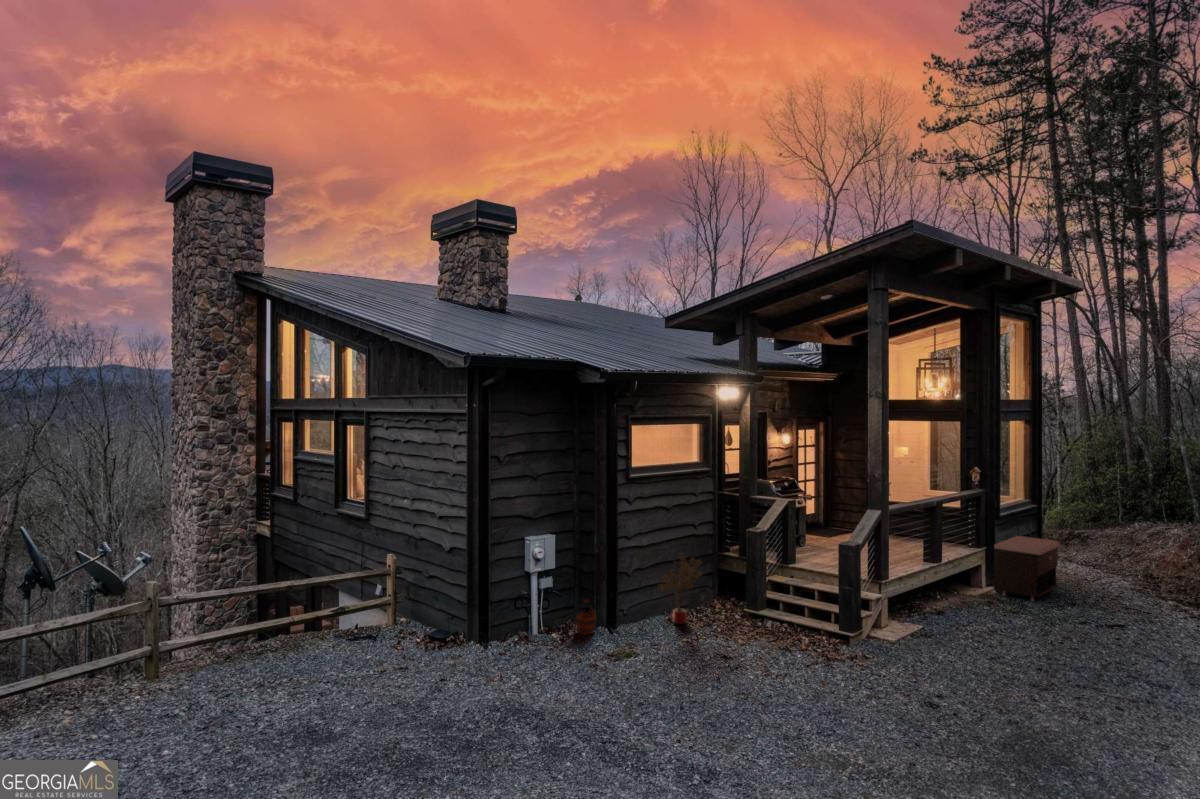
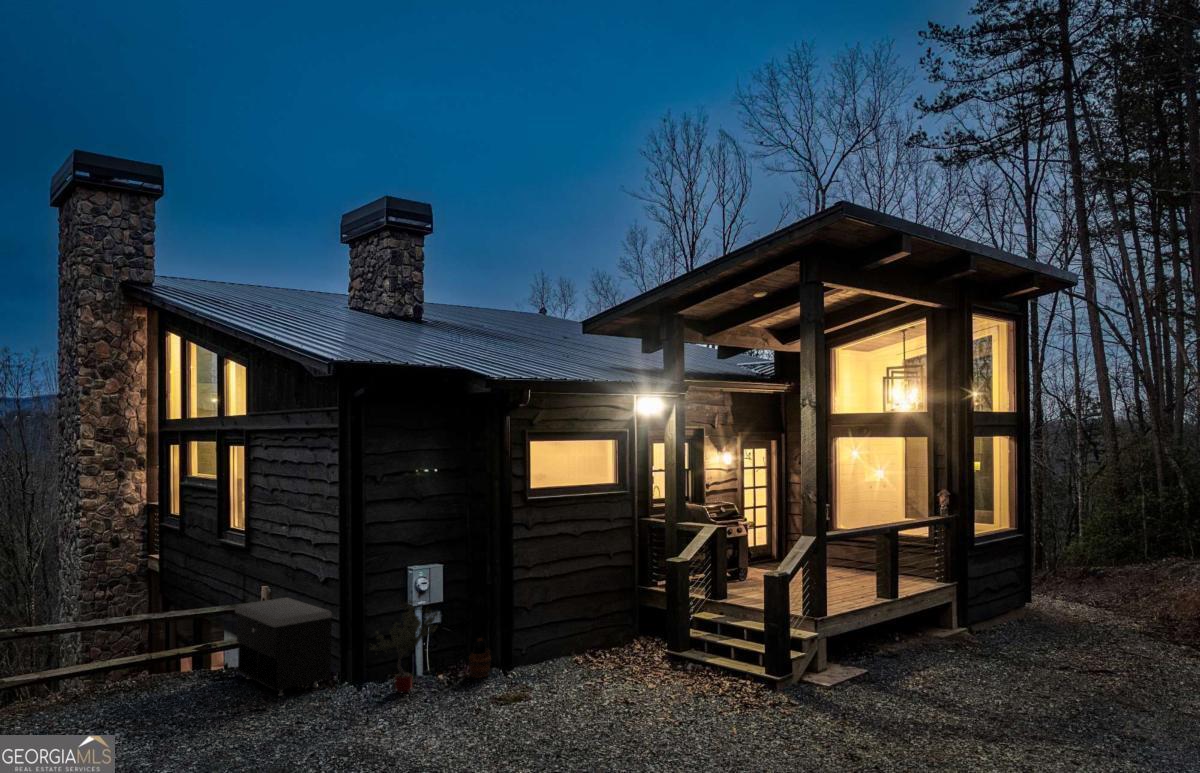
storage bench: present [994,536,1060,601] -> present [235,597,332,696]
potted tree: present [658,553,702,624] -> present [370,601,438,693]

